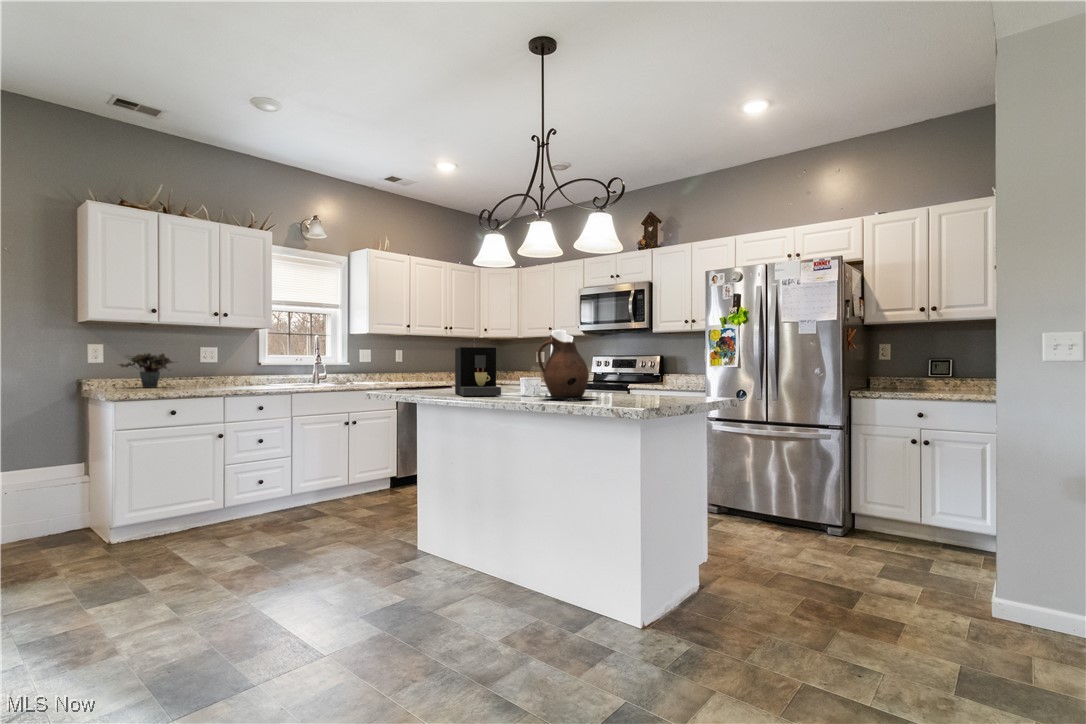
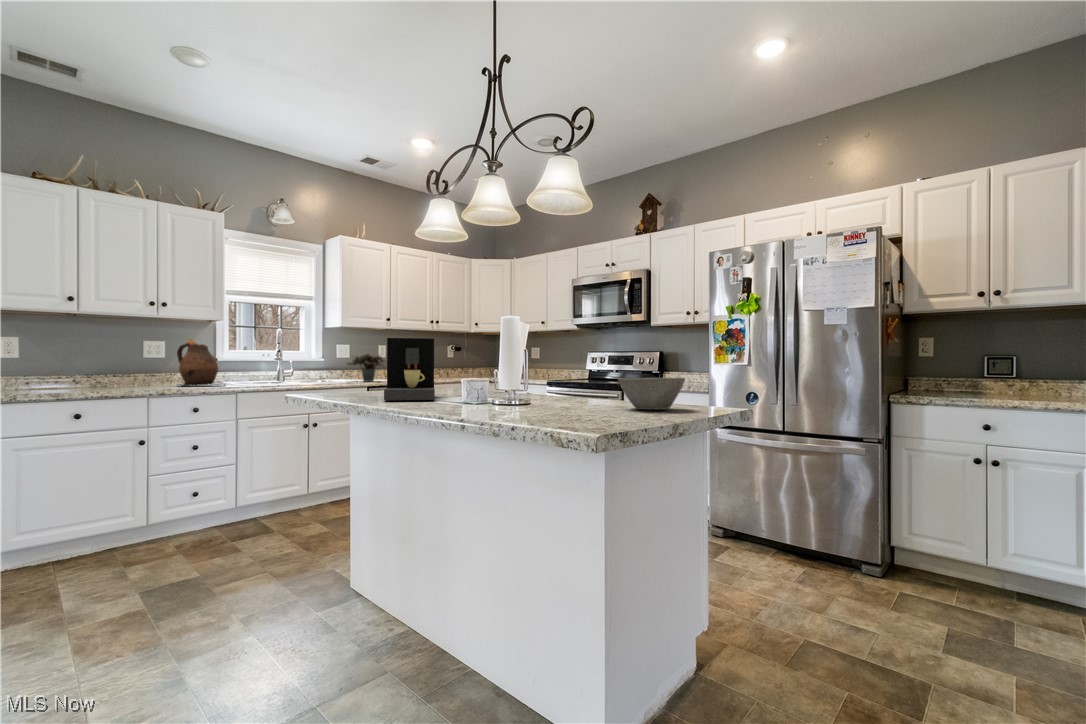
ceramic pitcher: present [537,335,598,400] -> present [177,339,225,386]
potted plant: present [119,354,173,388] -> present [348,354,384,382]
bowl: none [646,377,695,400] -> present [618,378,685,410]

